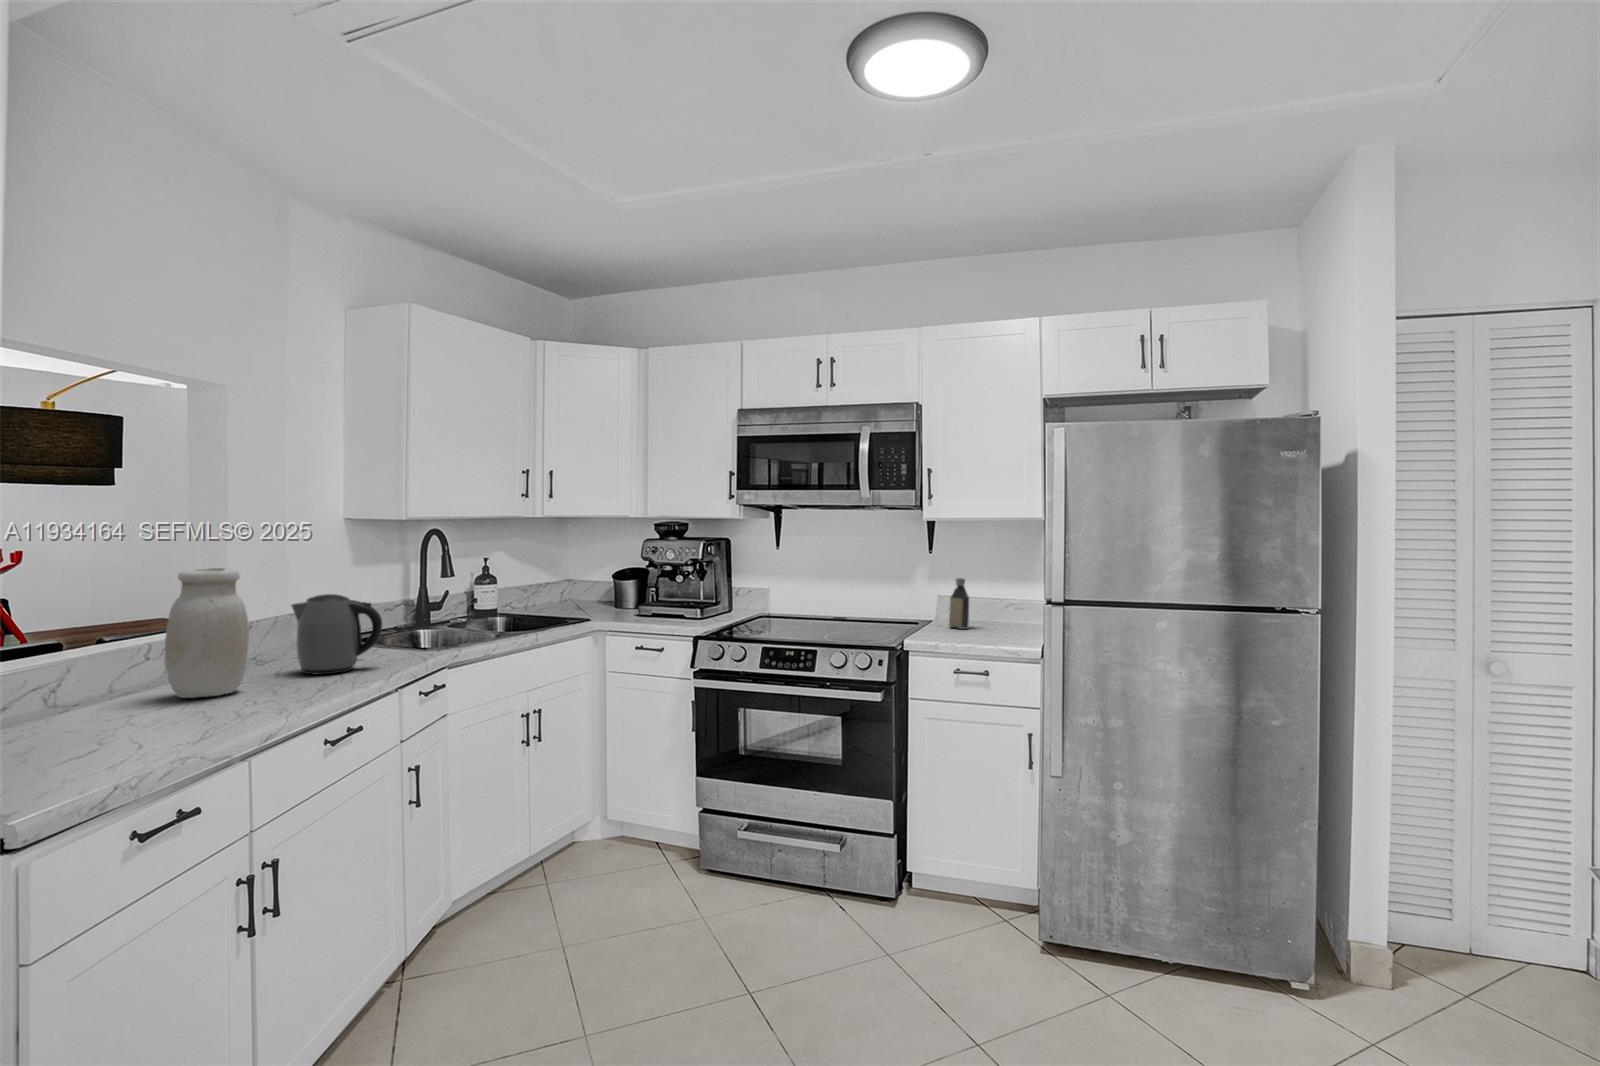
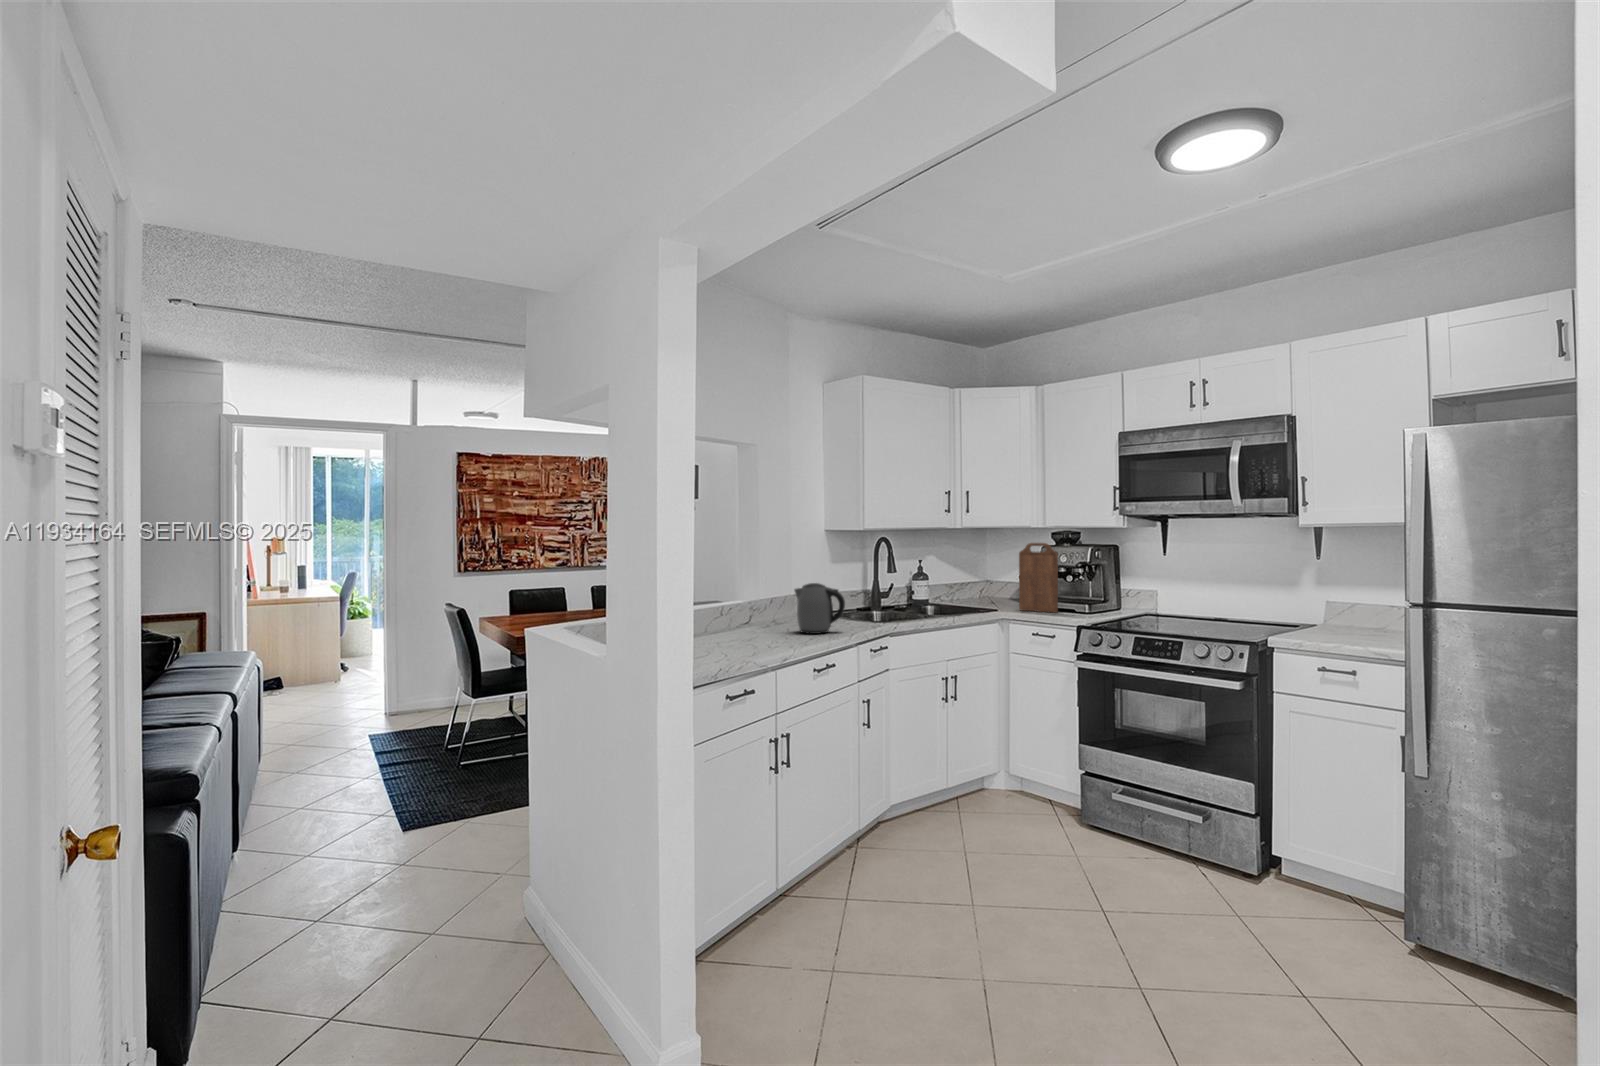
cutting board: none [618,535,667,620] -> present [1019,543,1058,613]
jar: present [165,568,249,698] -> none [732,565,772,640]
bottle: present [949,578,969,629] -> none [1337,582,1359,632]

